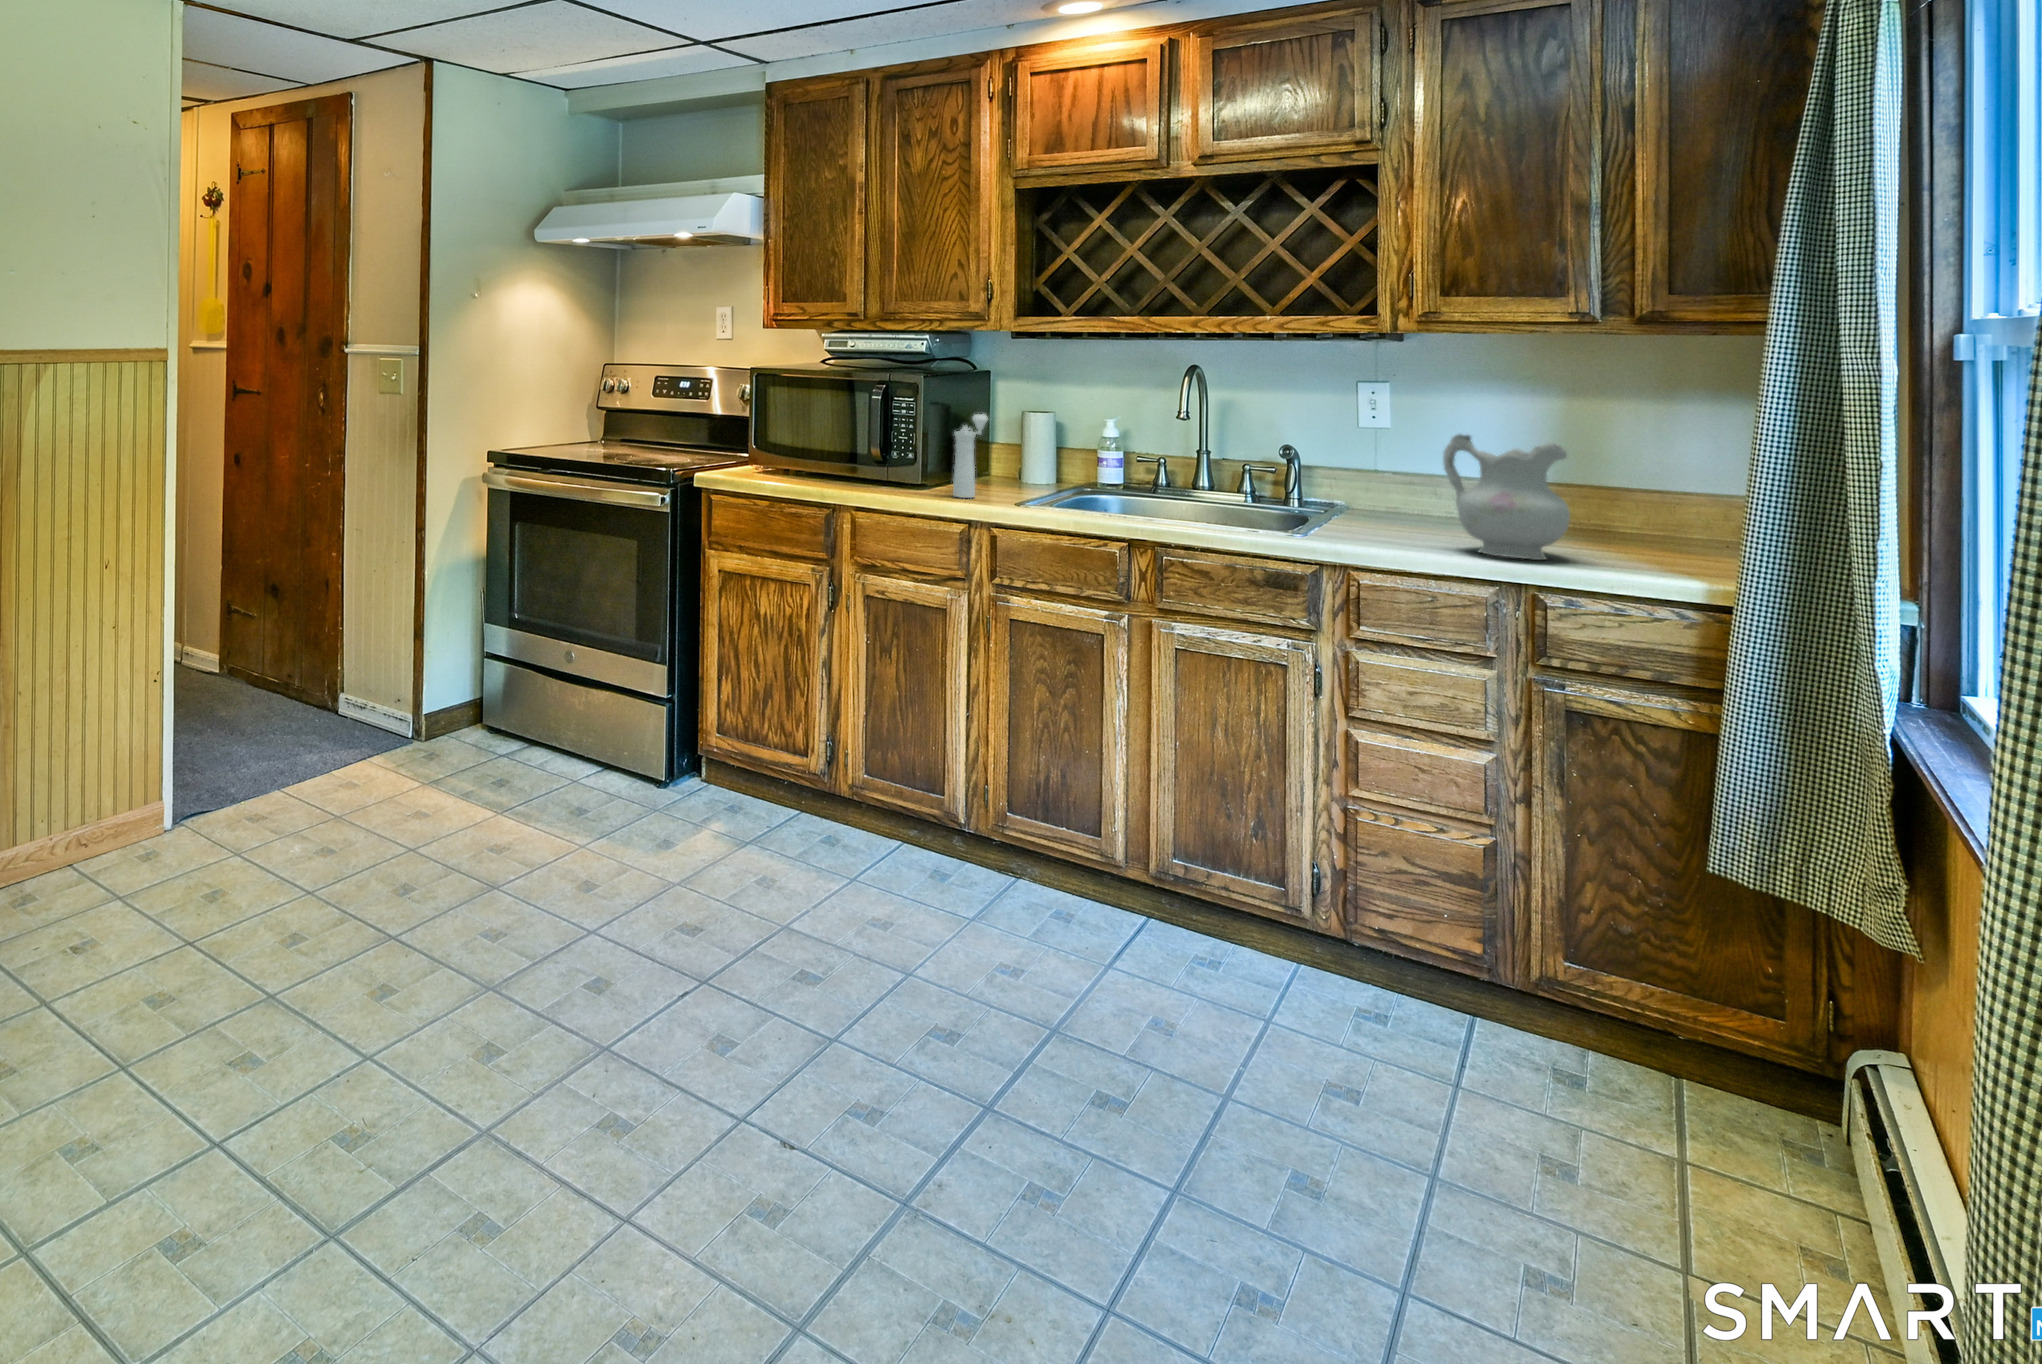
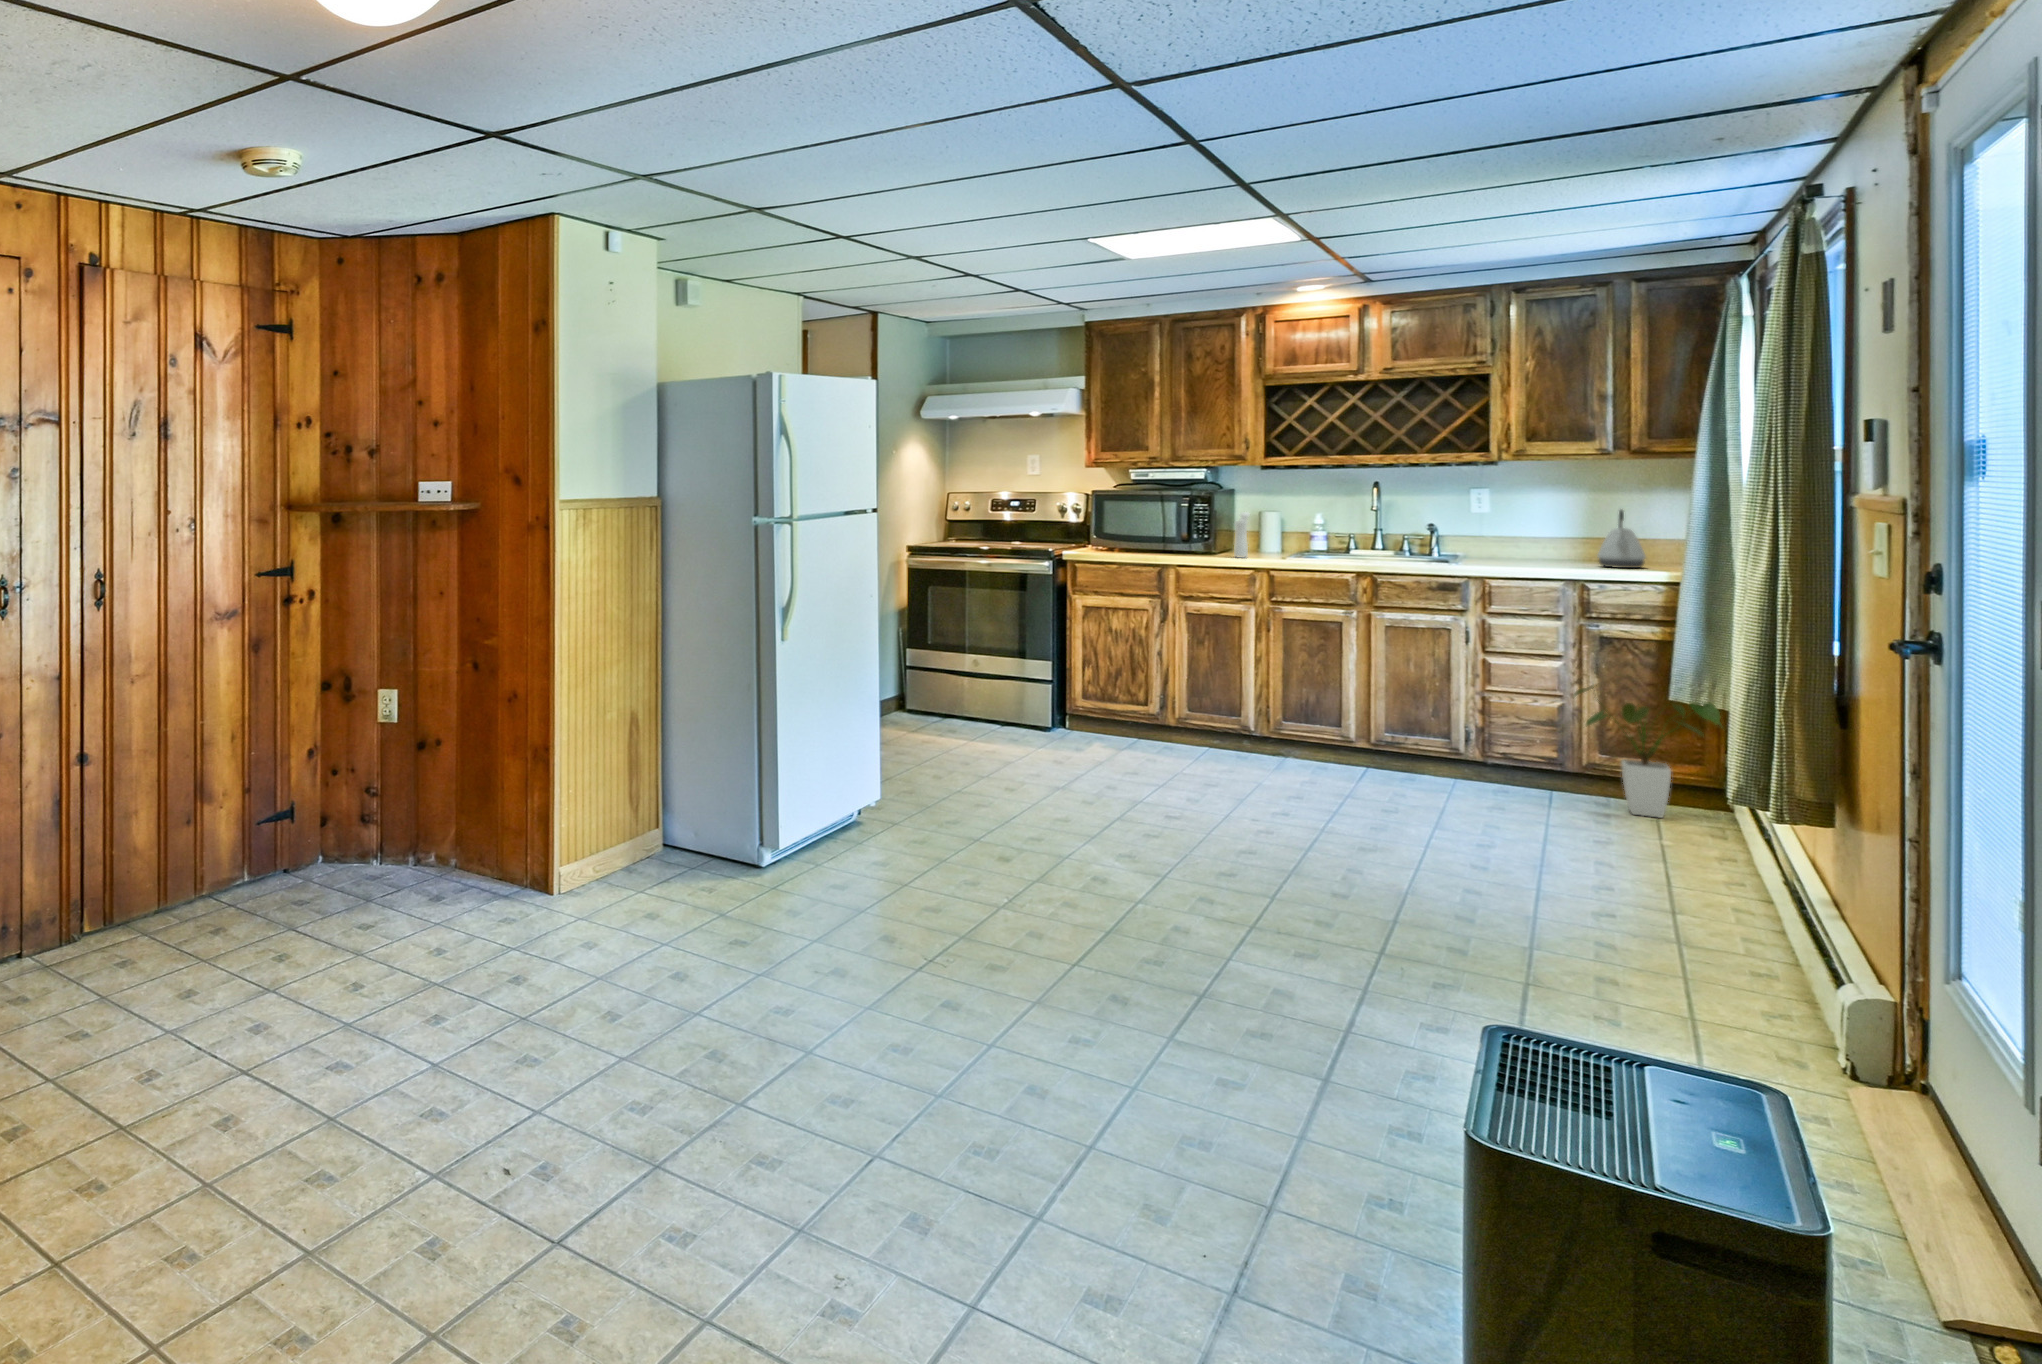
kettle: none [1570,431,1663,551] -> present [1598,510,1646,568]
ceramic pitcher: present [1443,434,1570,560] -> none [1531,511,1599,570]
house plant: none [1507,822,1832,1152] -> present [1574,686,1721,818]

